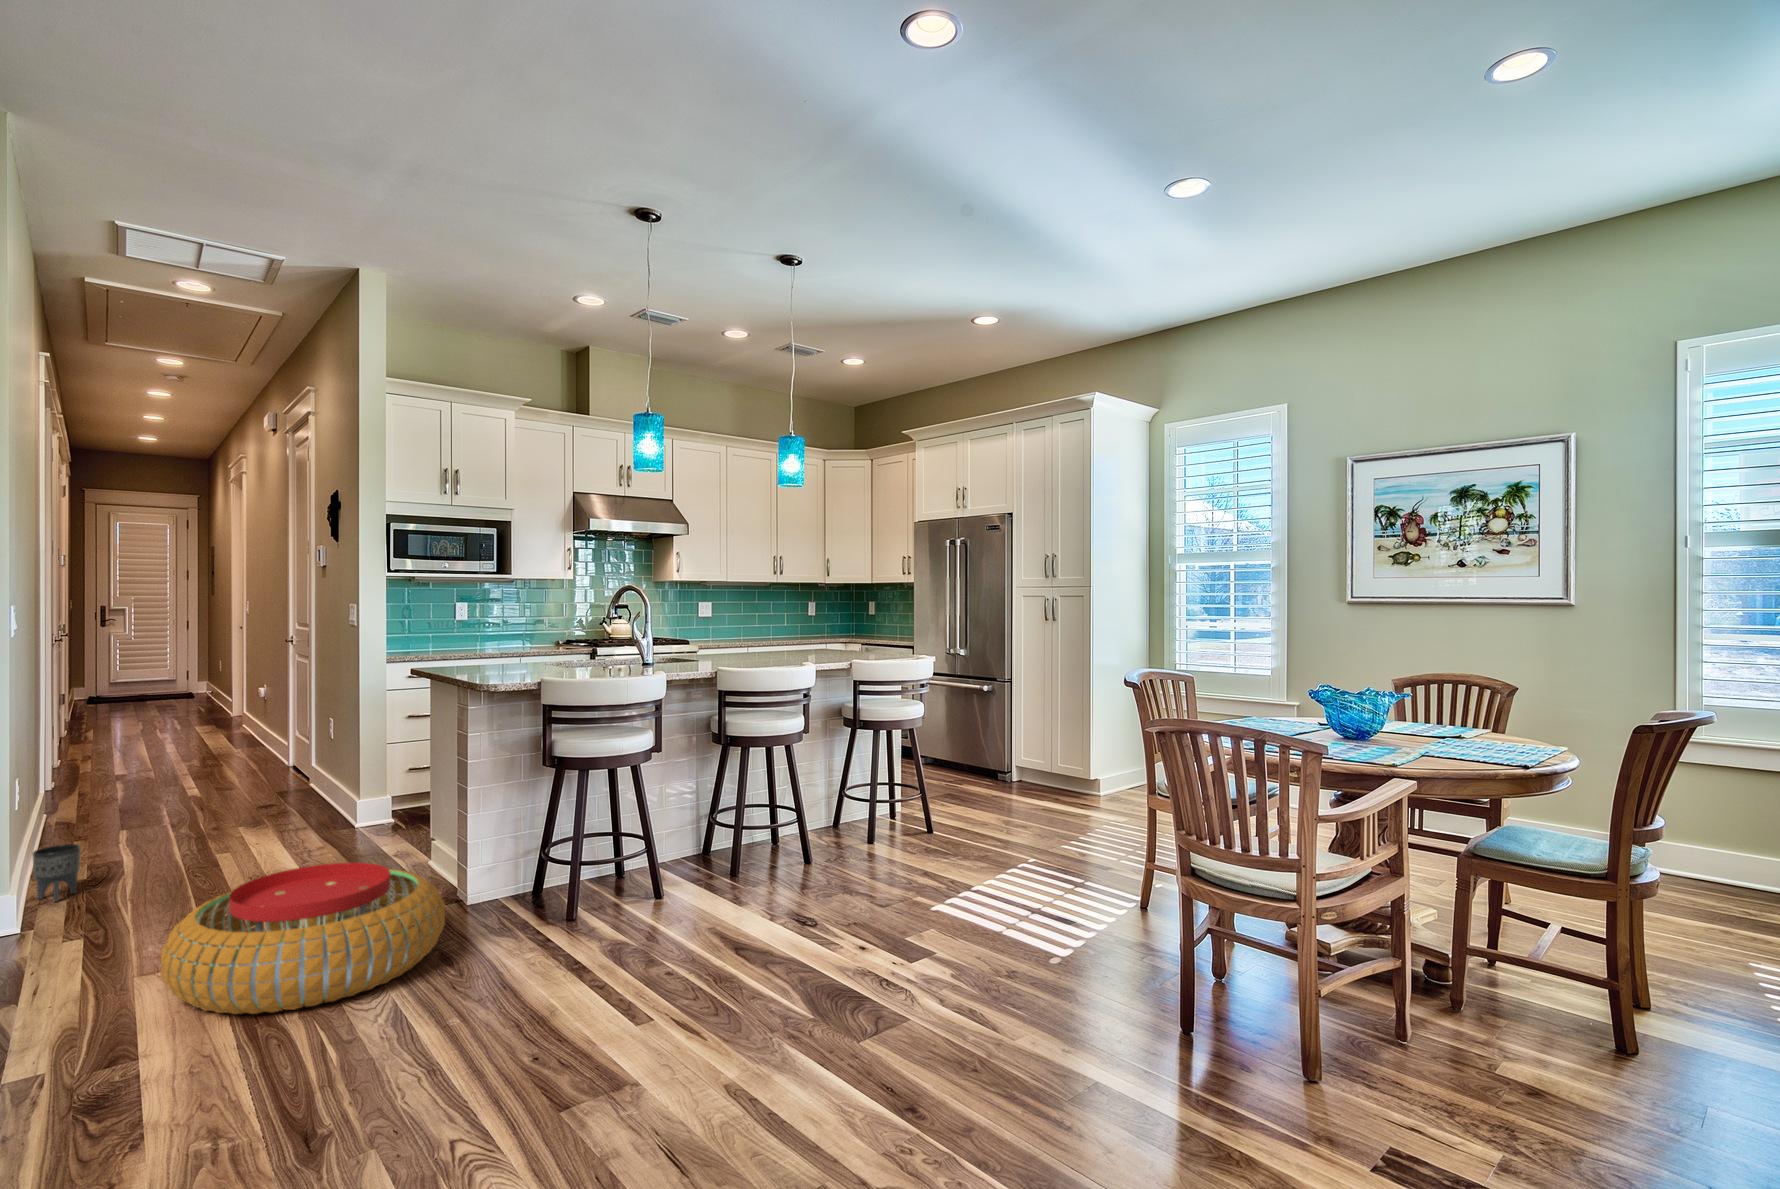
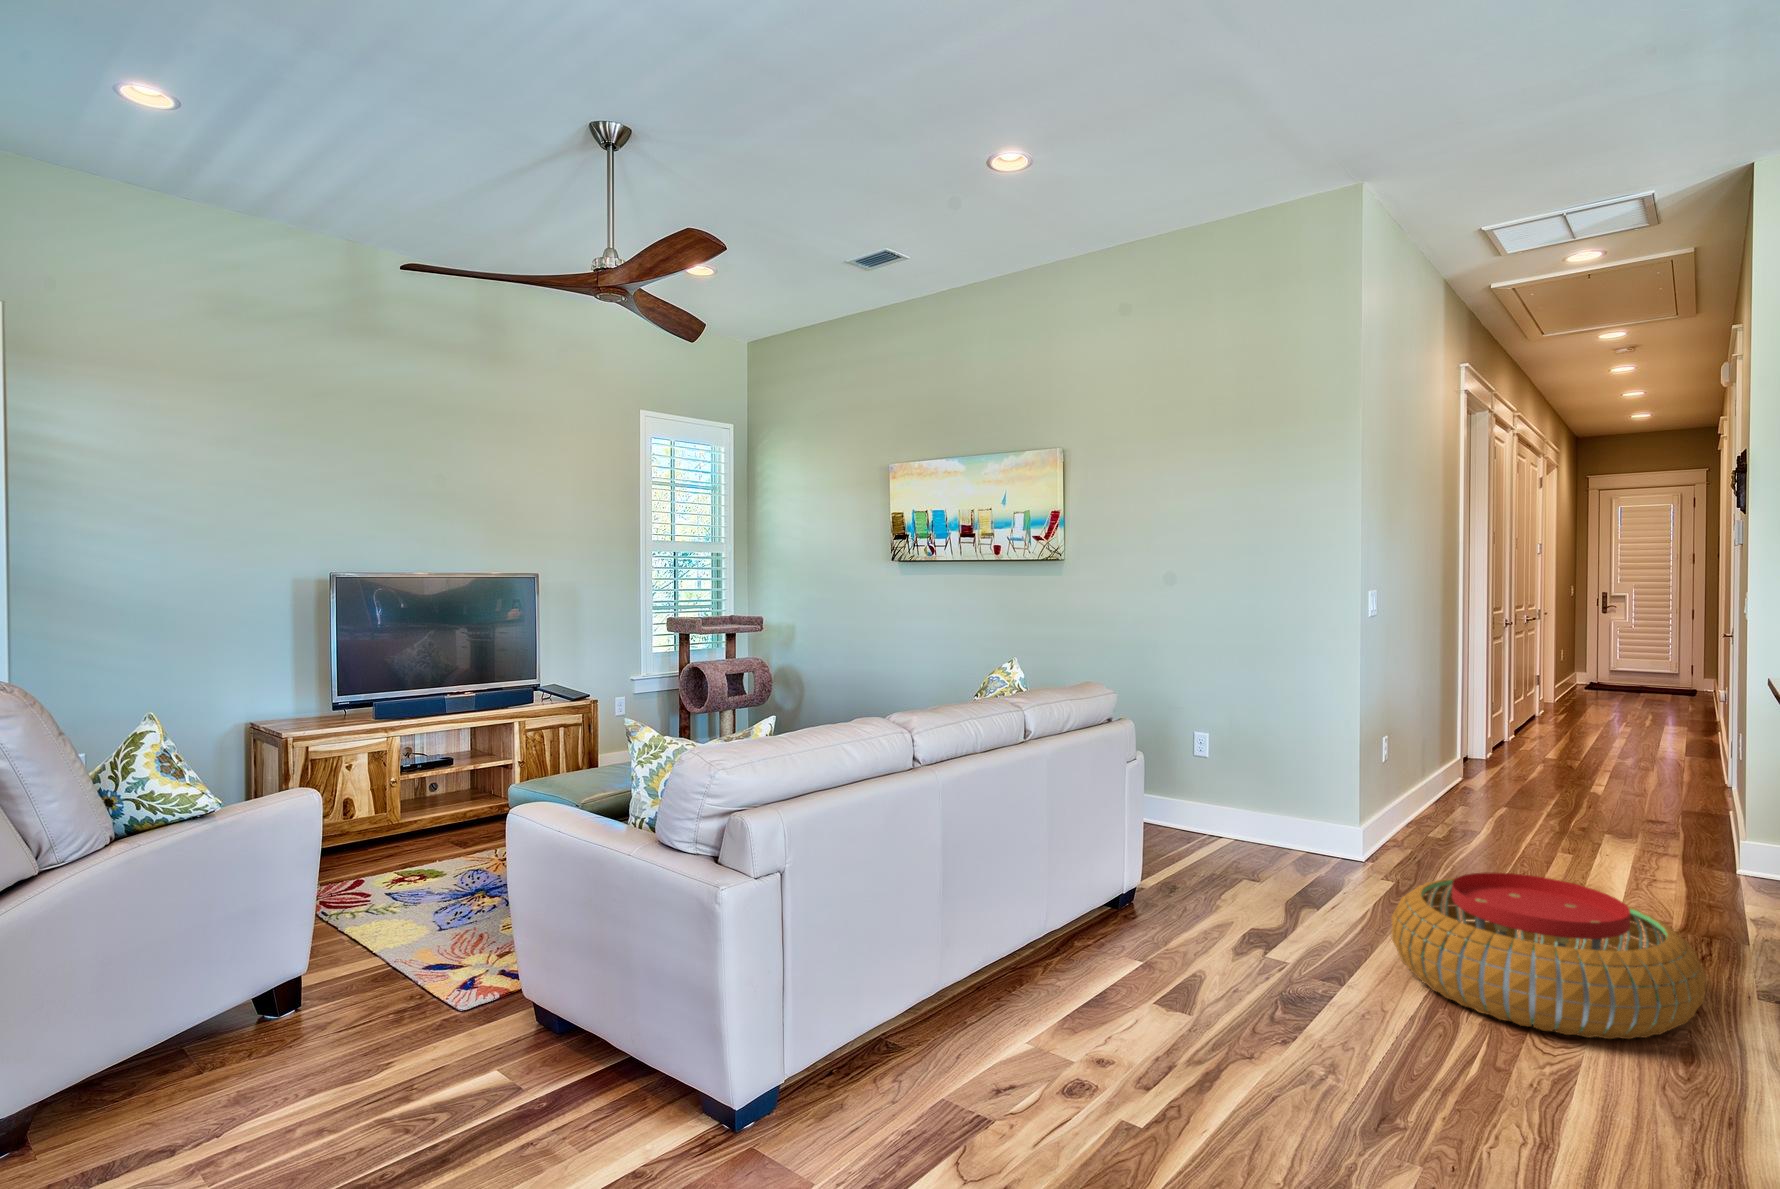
planter: present [32,844,81,902] -> none [1394,798,1429,846]

